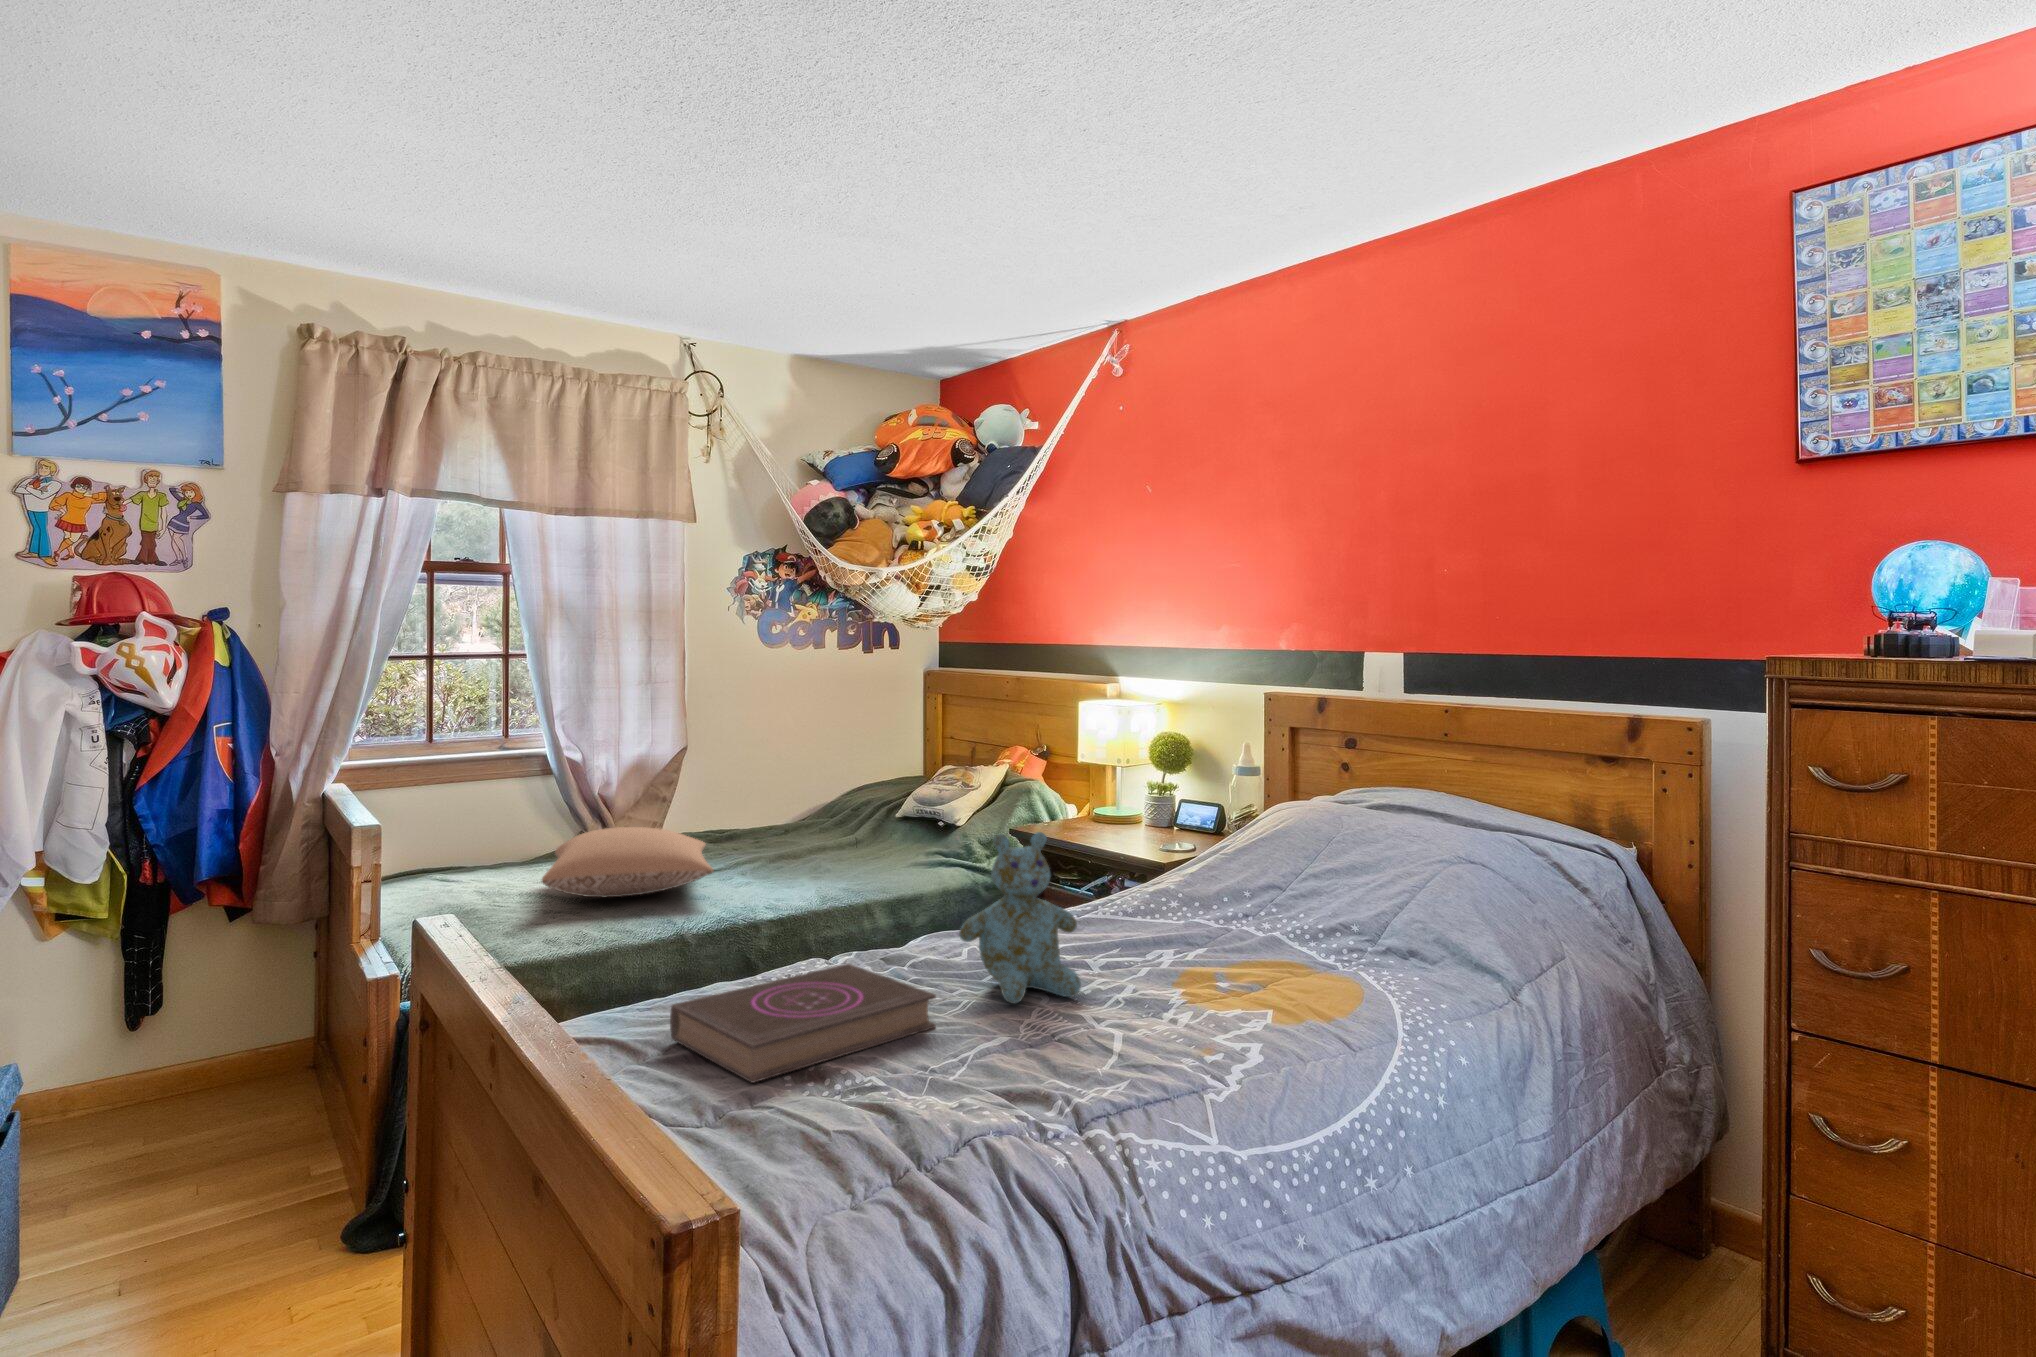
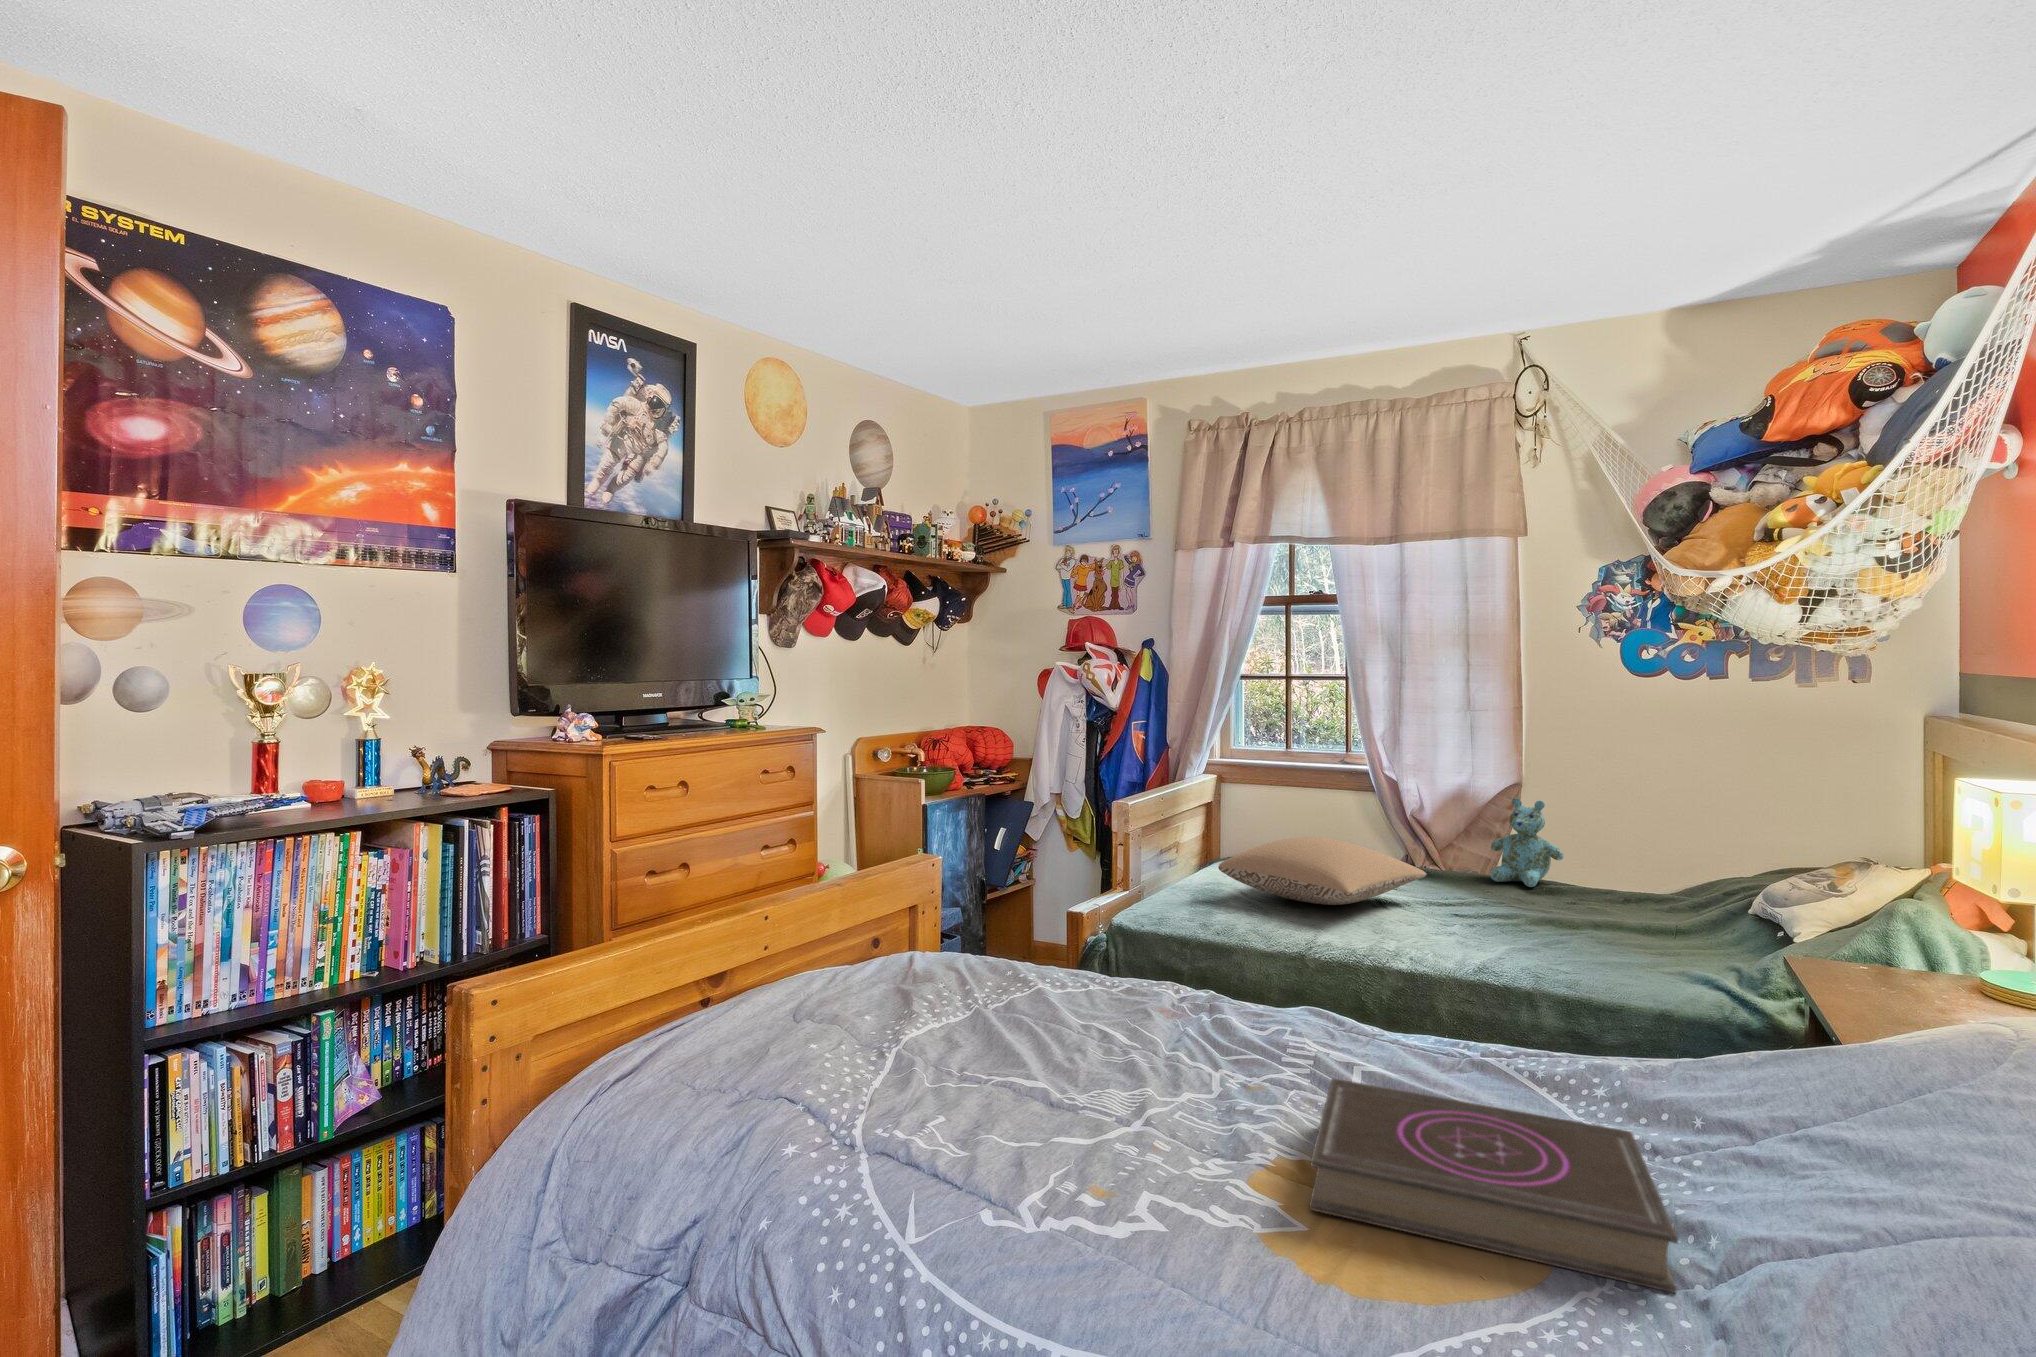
stuffed bear: present [959,832,1081,1003] -> present [1490,798,1564,887]
book: present [670,964,936,1083] -> present [1309,1078,1678,1293]

